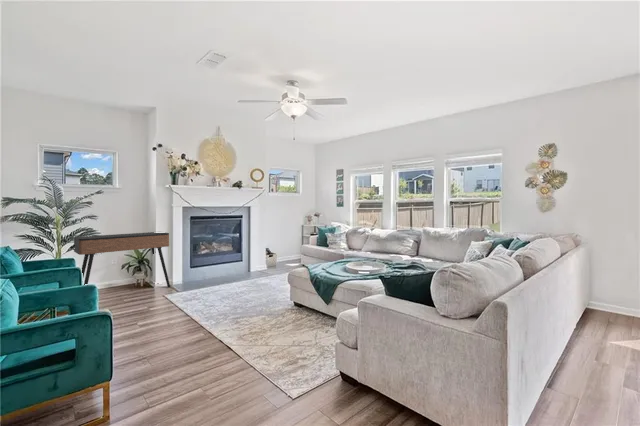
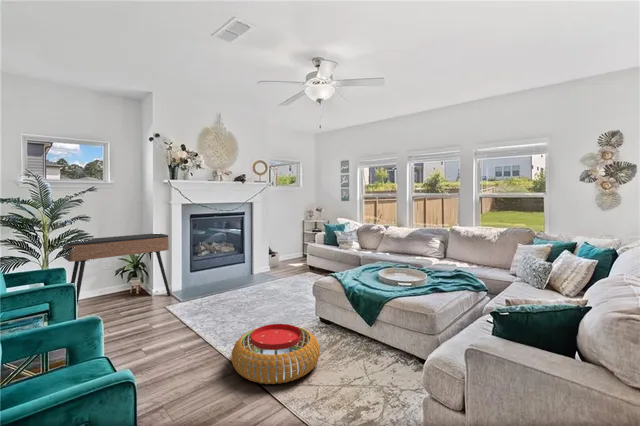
pouf: none [218,306,295,354] -> present [232,324,320,384]

